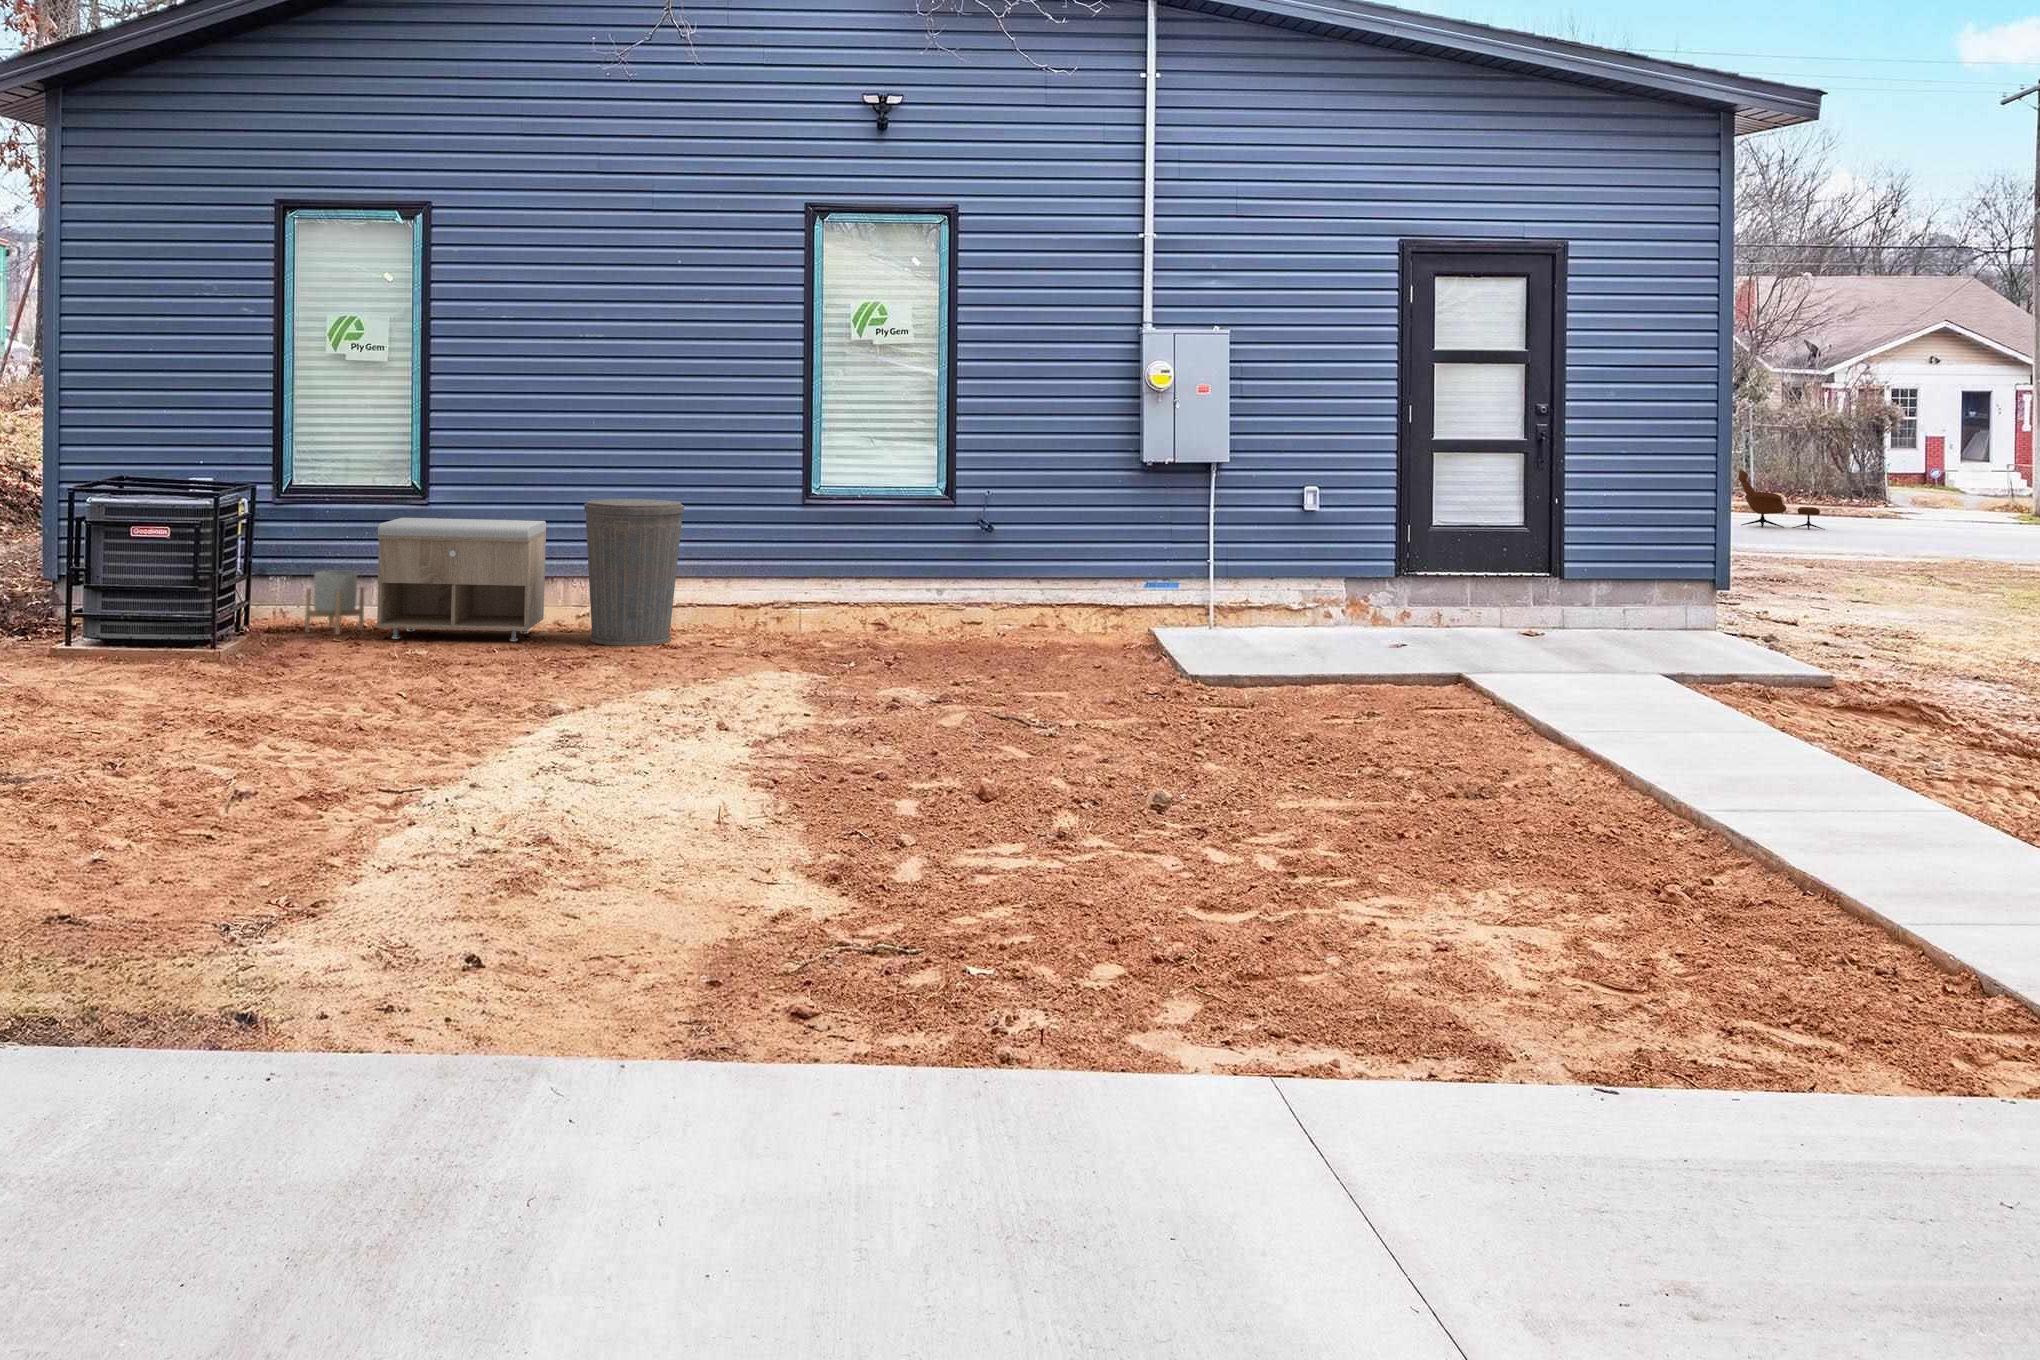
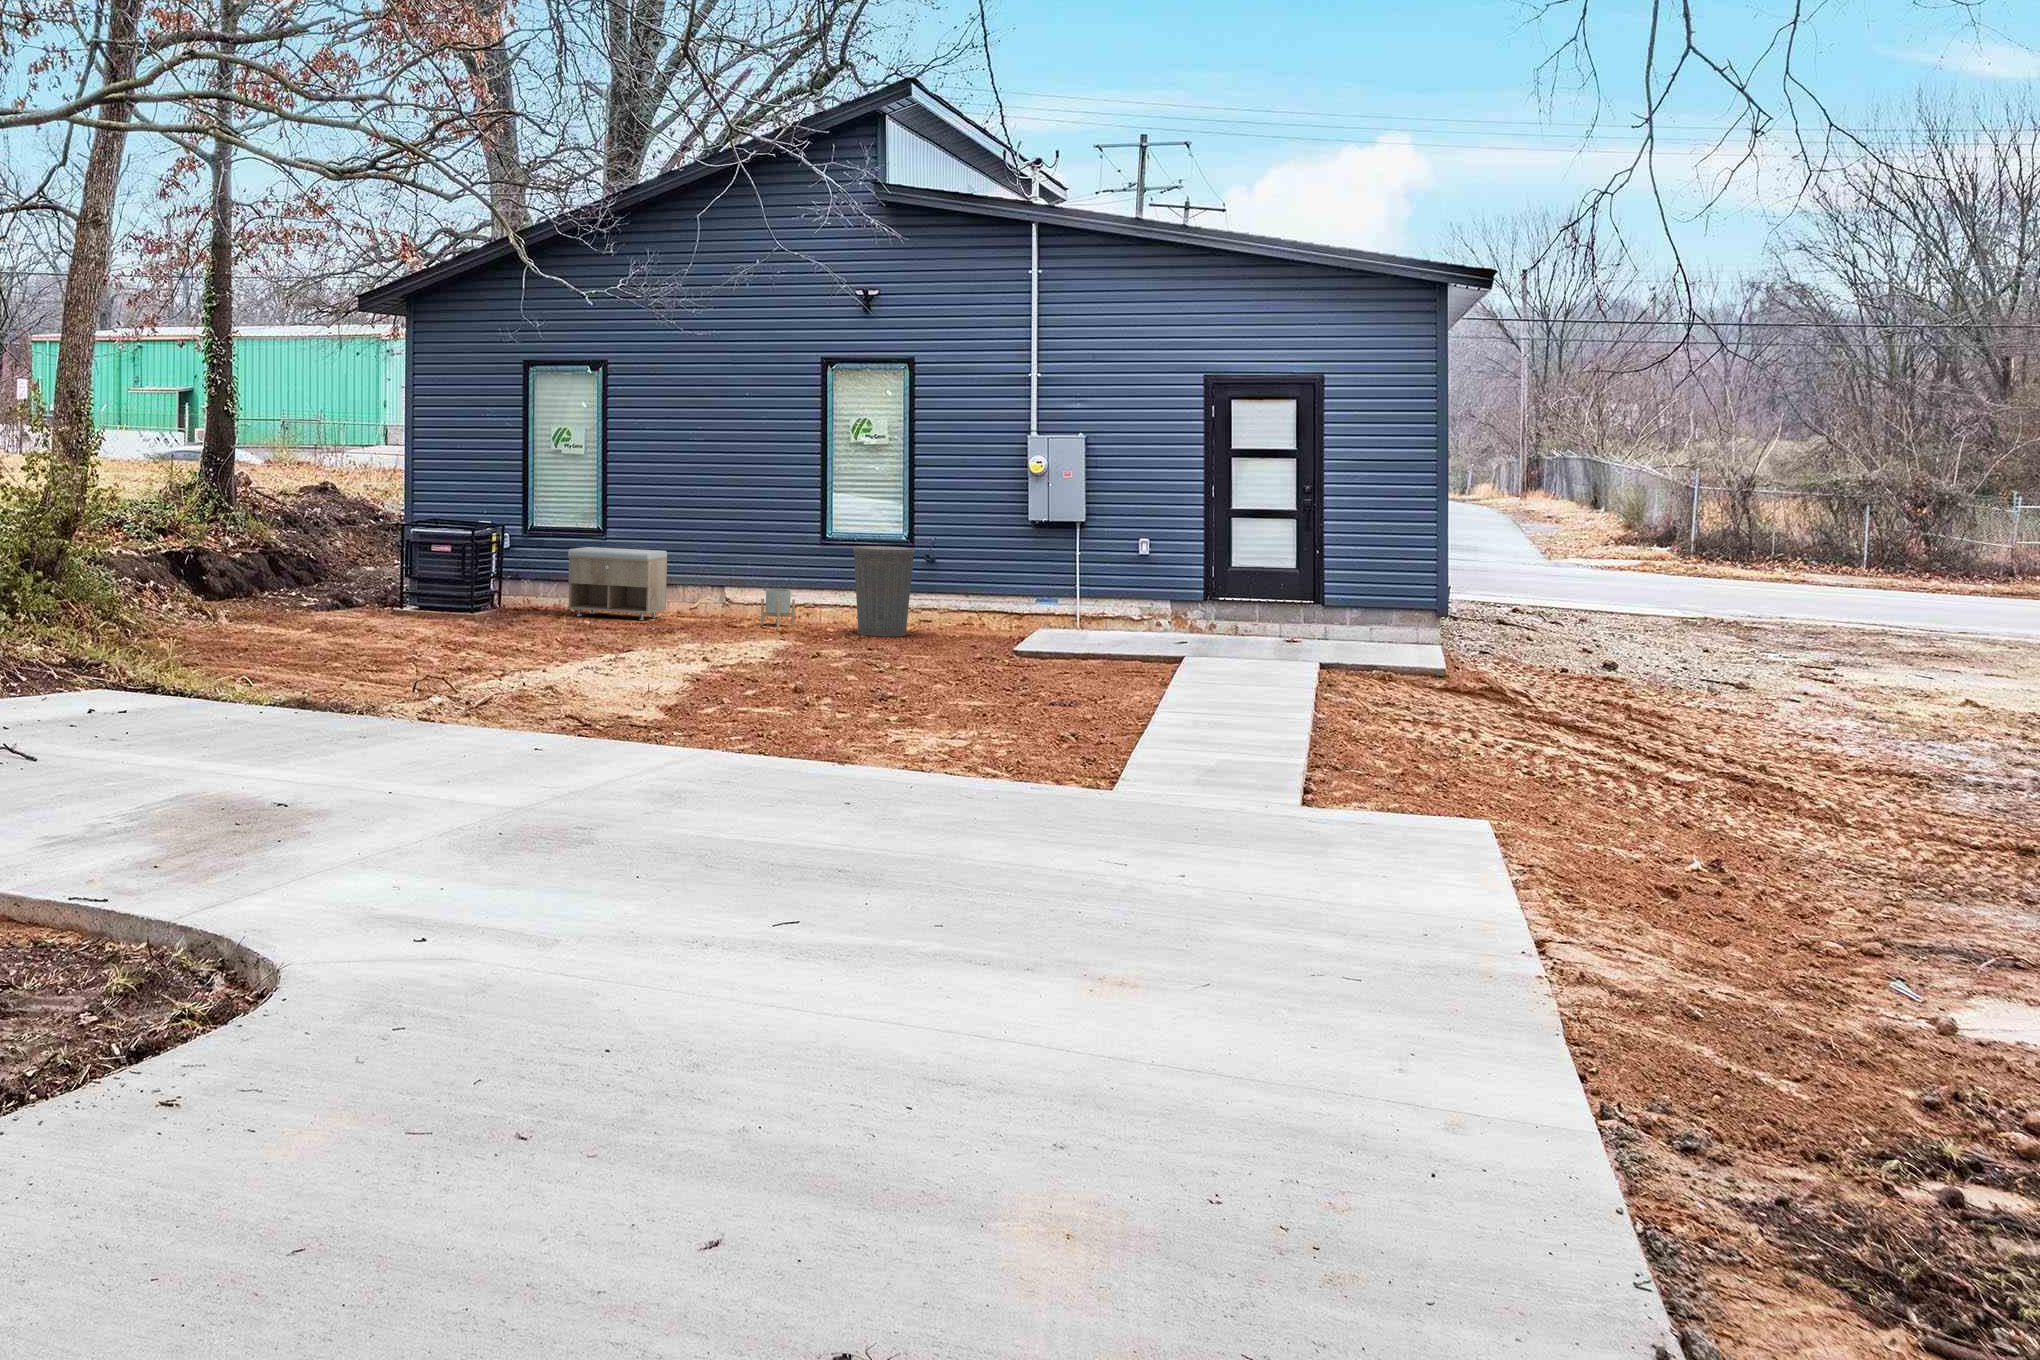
lounge chair: present [1739,470,1825,530] -> none [1916,552,2010,613]
trash can: present [584,499,684,646] -> present [853,546,915,636]
planter: present [305,571,365,635] -> present [761,589,795,627]

